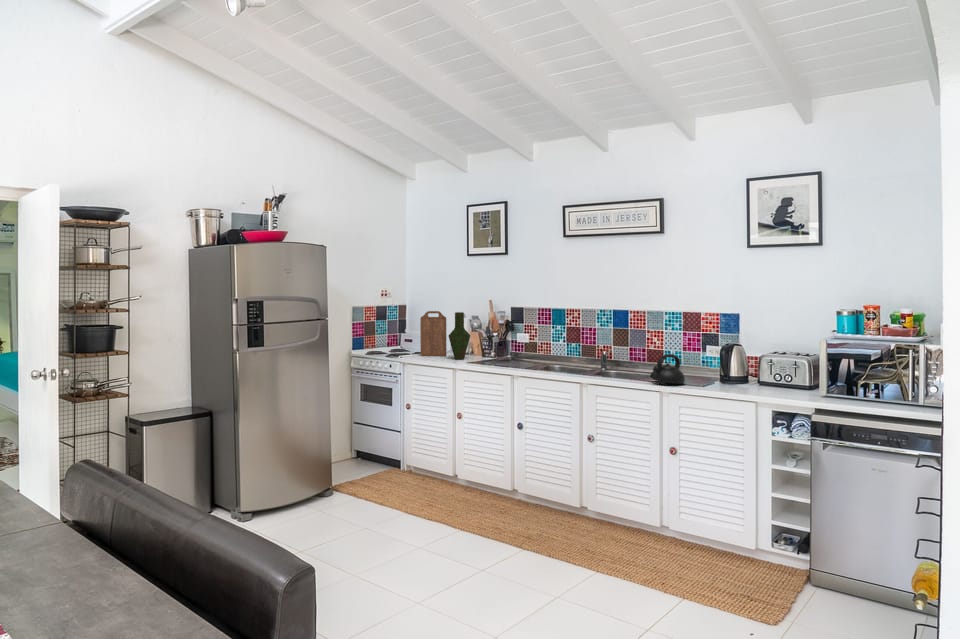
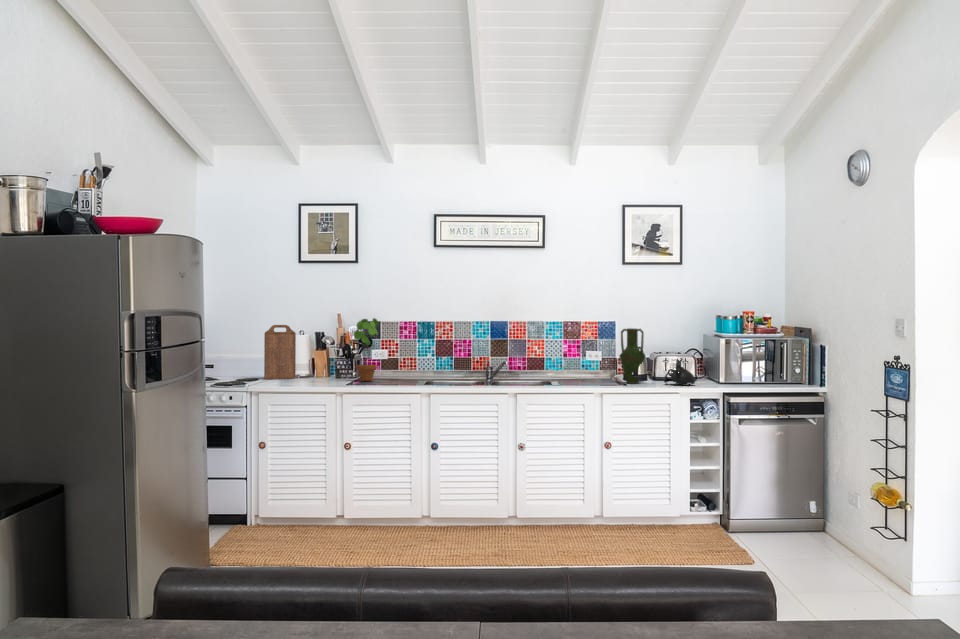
potted plant: none [470,307,495,363] -> present [354,318,379,381]
vase: present [449,312,470,360] -> present [619,328,645,384]
teapot: present [650,354,685,385] -> present [664,358,695,385]

